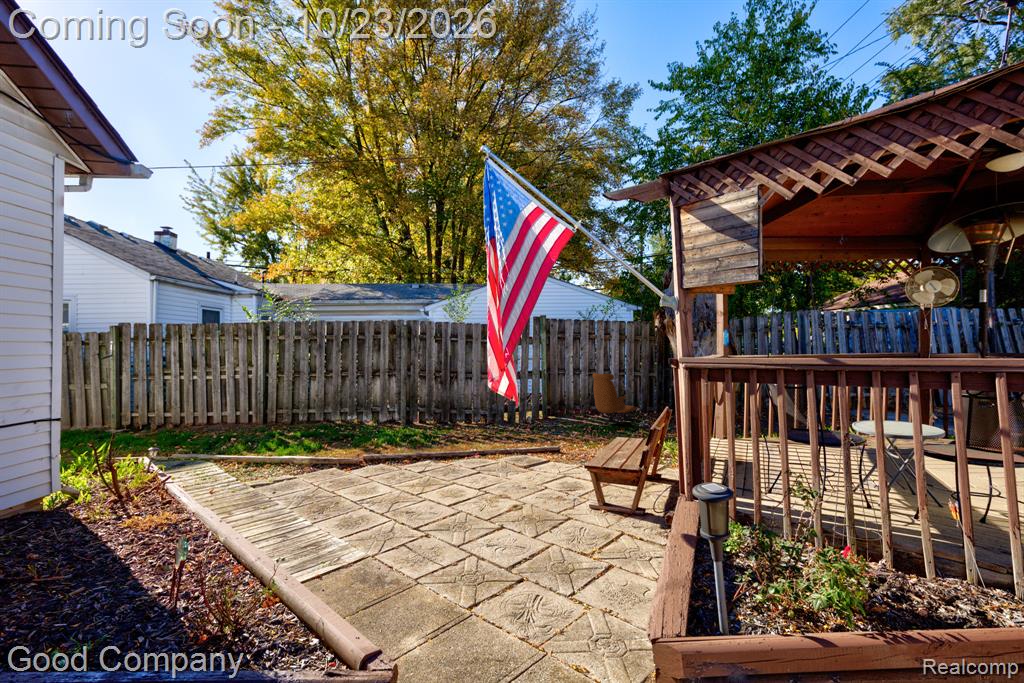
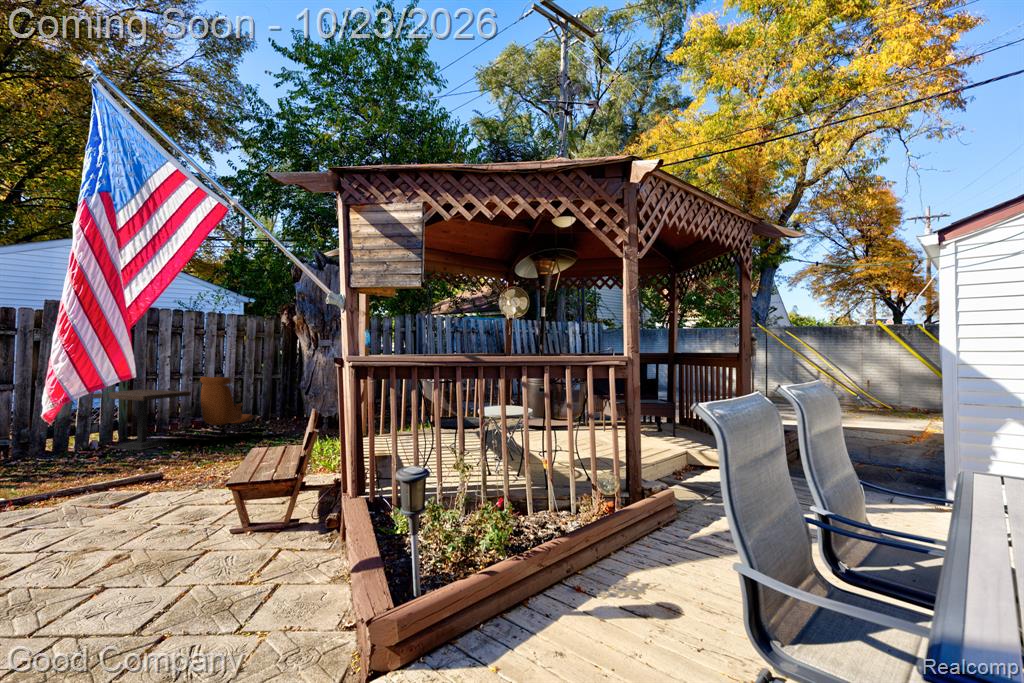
side table: none [526,382,586,428] -> present [92,389,190,450]

